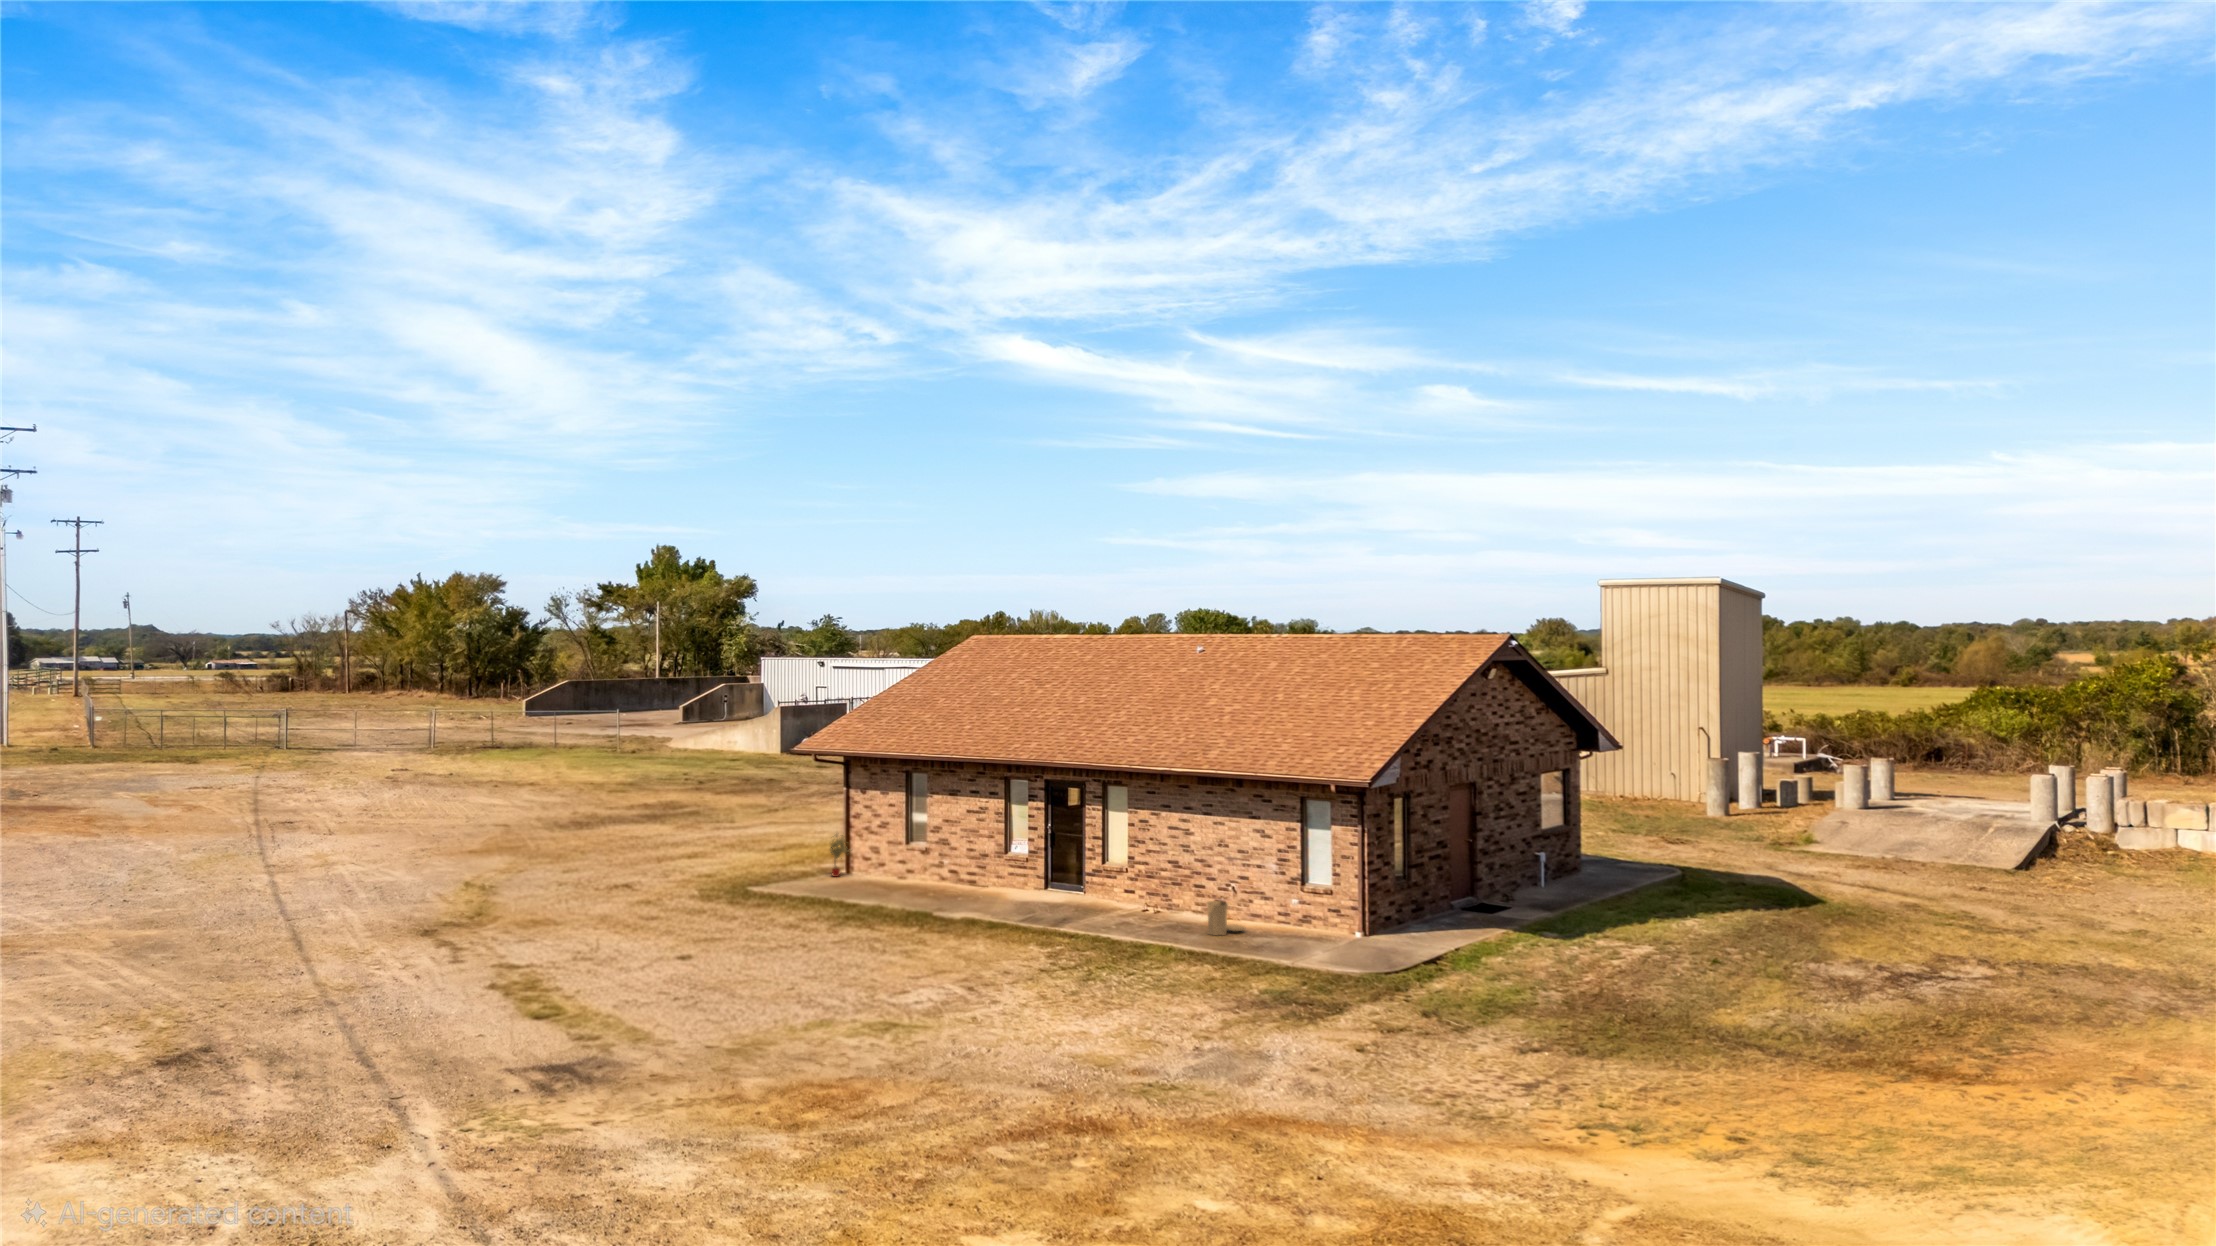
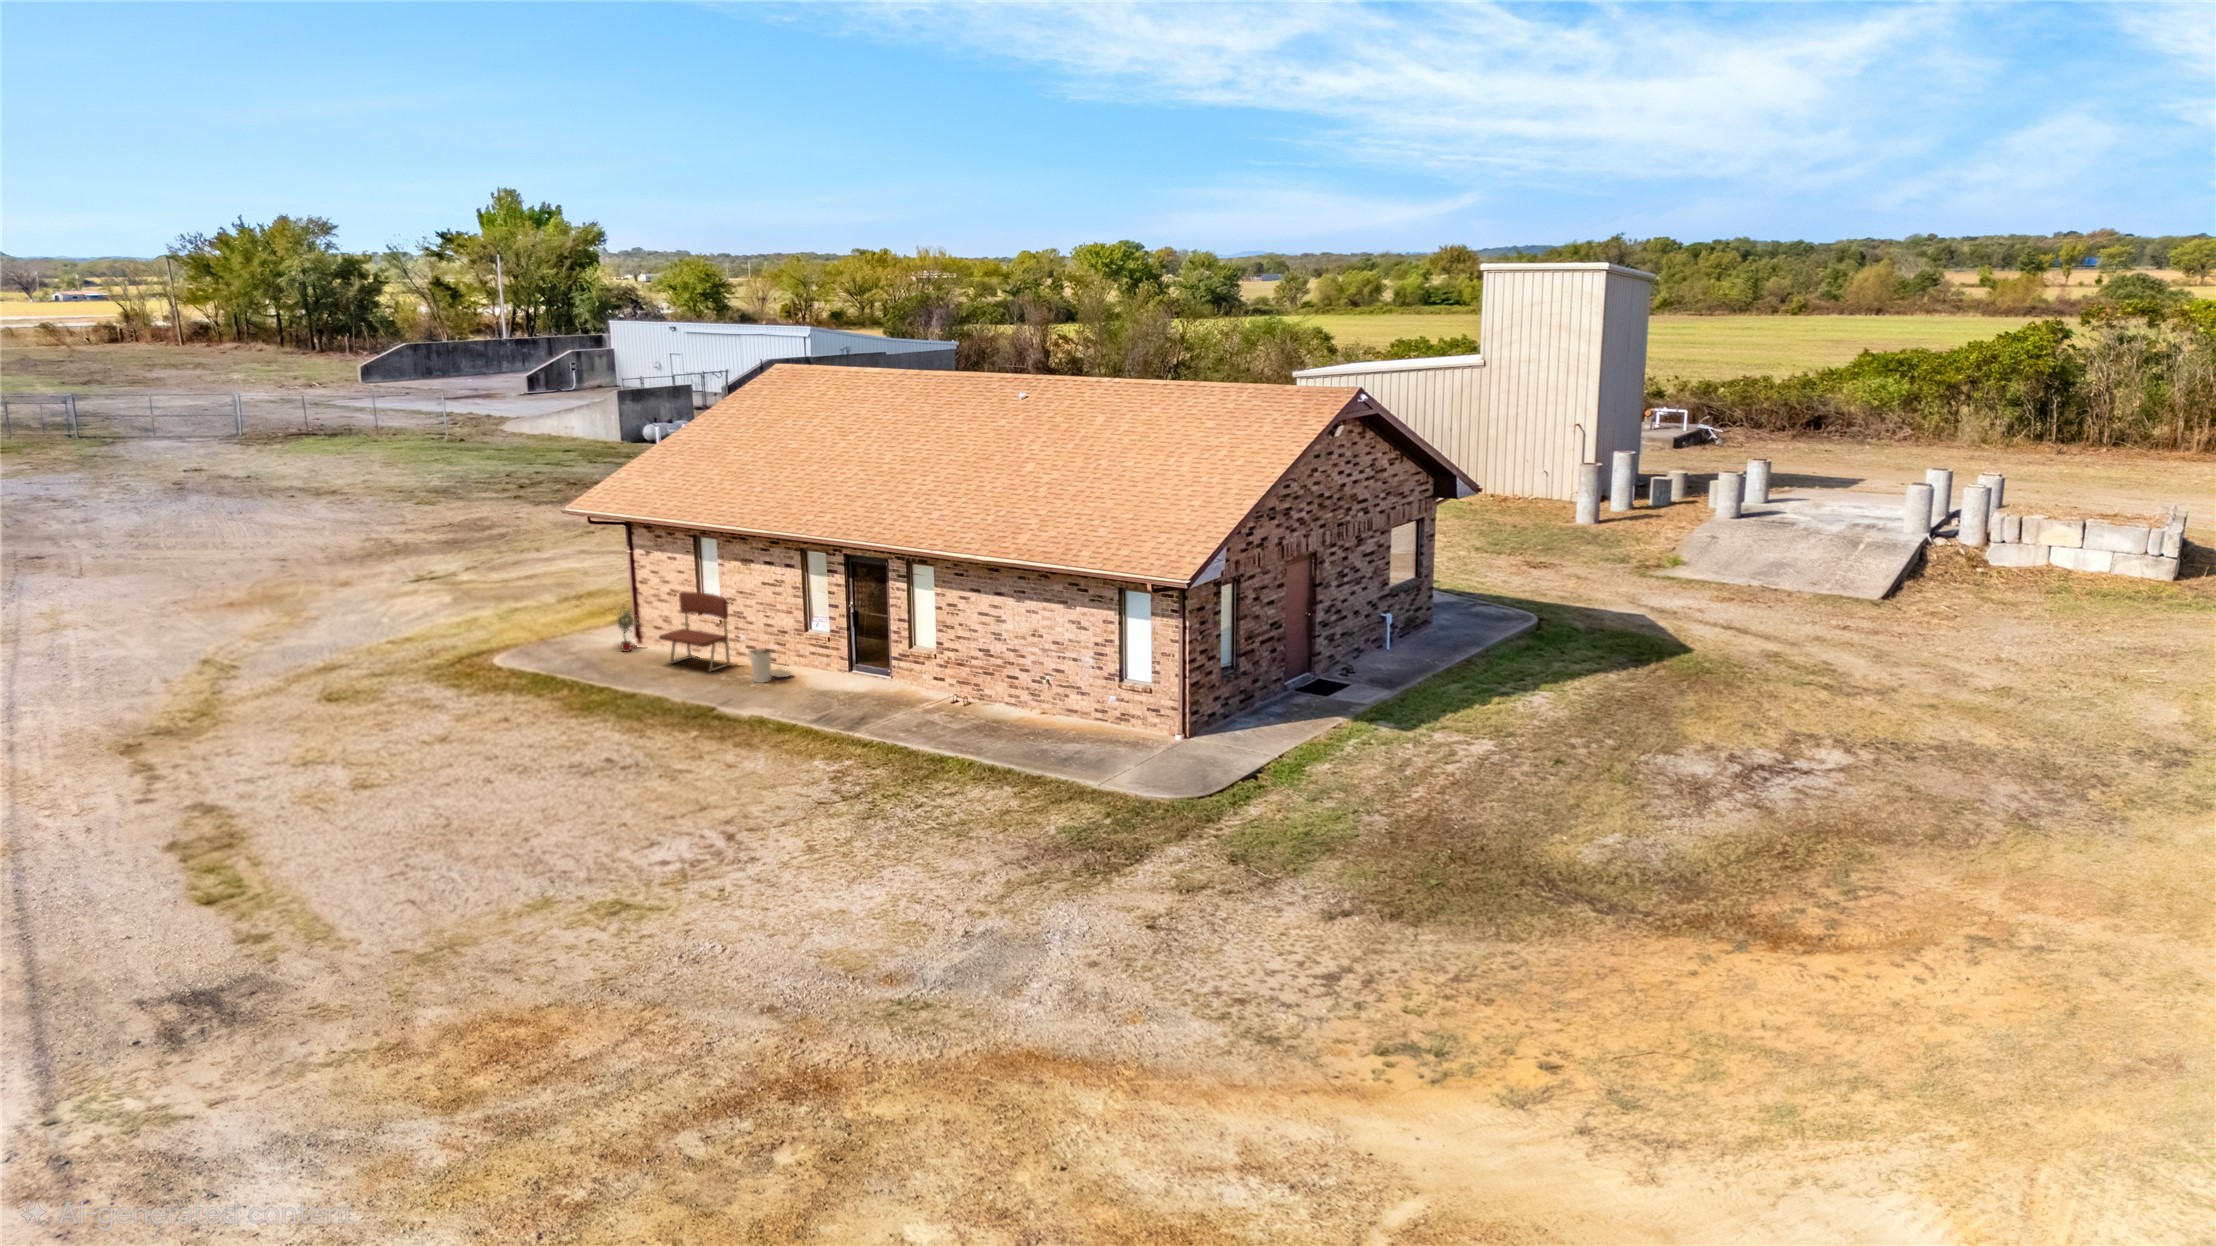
bench: none [870,819,934,890] -> present [659,591,730,671]
trash can: present [1206,901,1245,935] -> present [750,648,791,683]

